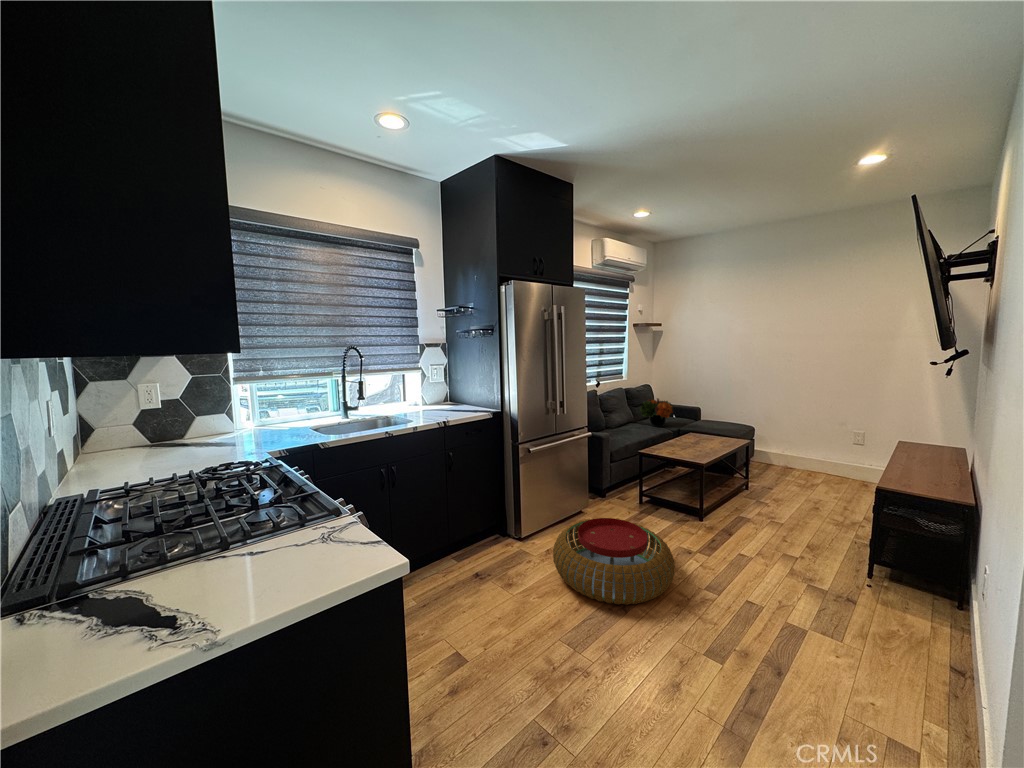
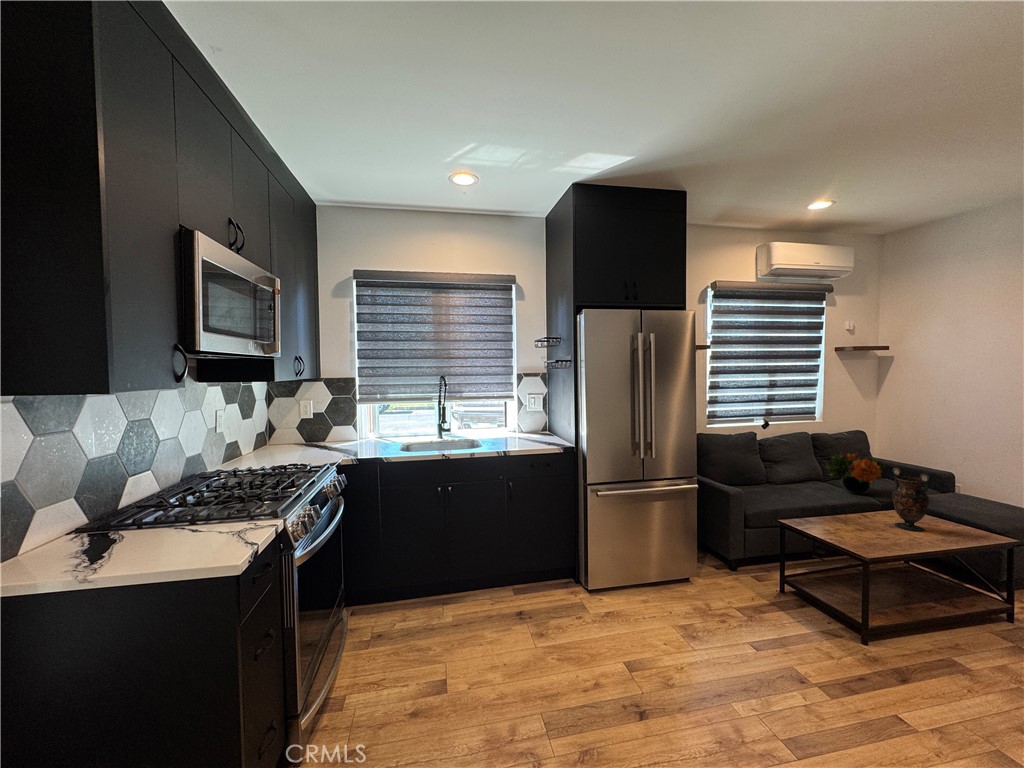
vase: none [693,403,716,444] -> present [892,467,931,532]
pouf: present [553,518,675,605] -> none [589,590,747,716]

